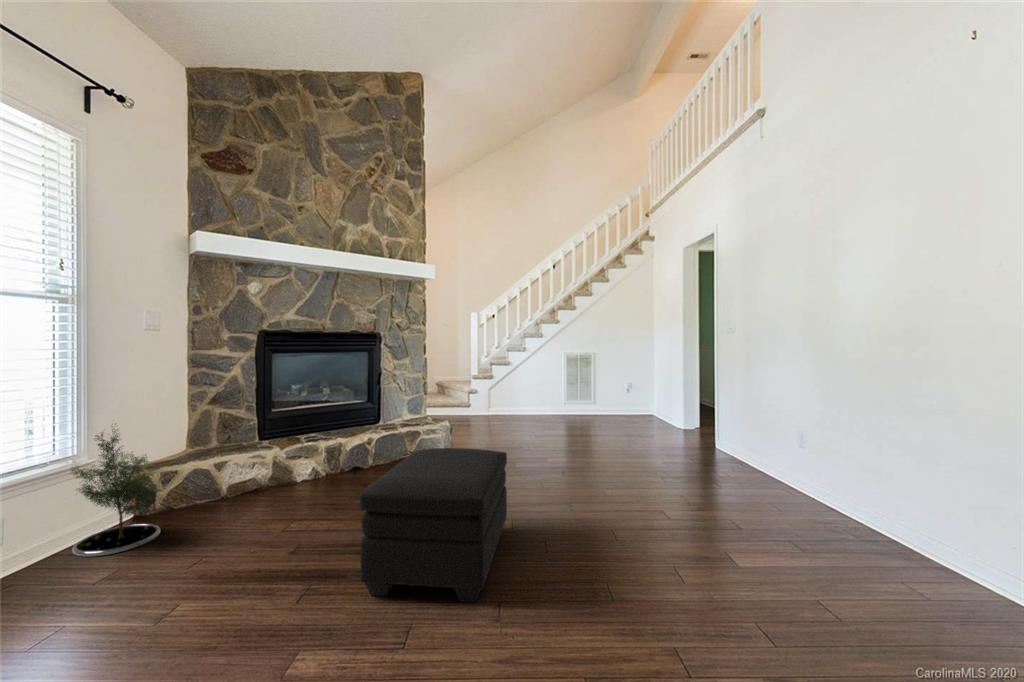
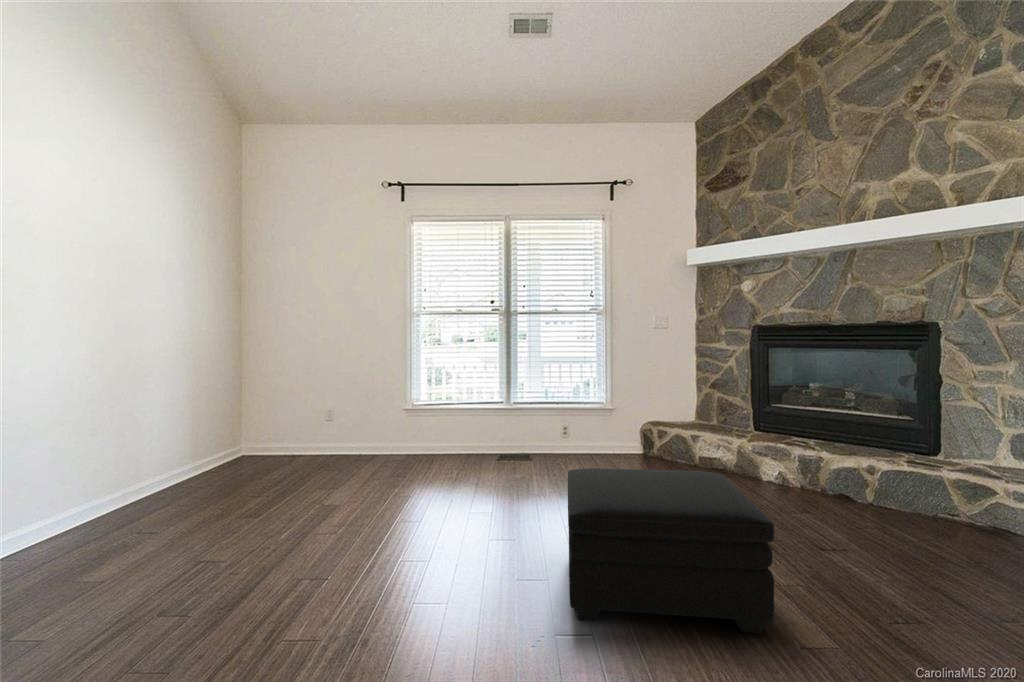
potted tree: present [72,429,166,557] -> none [588,386,634,466]

